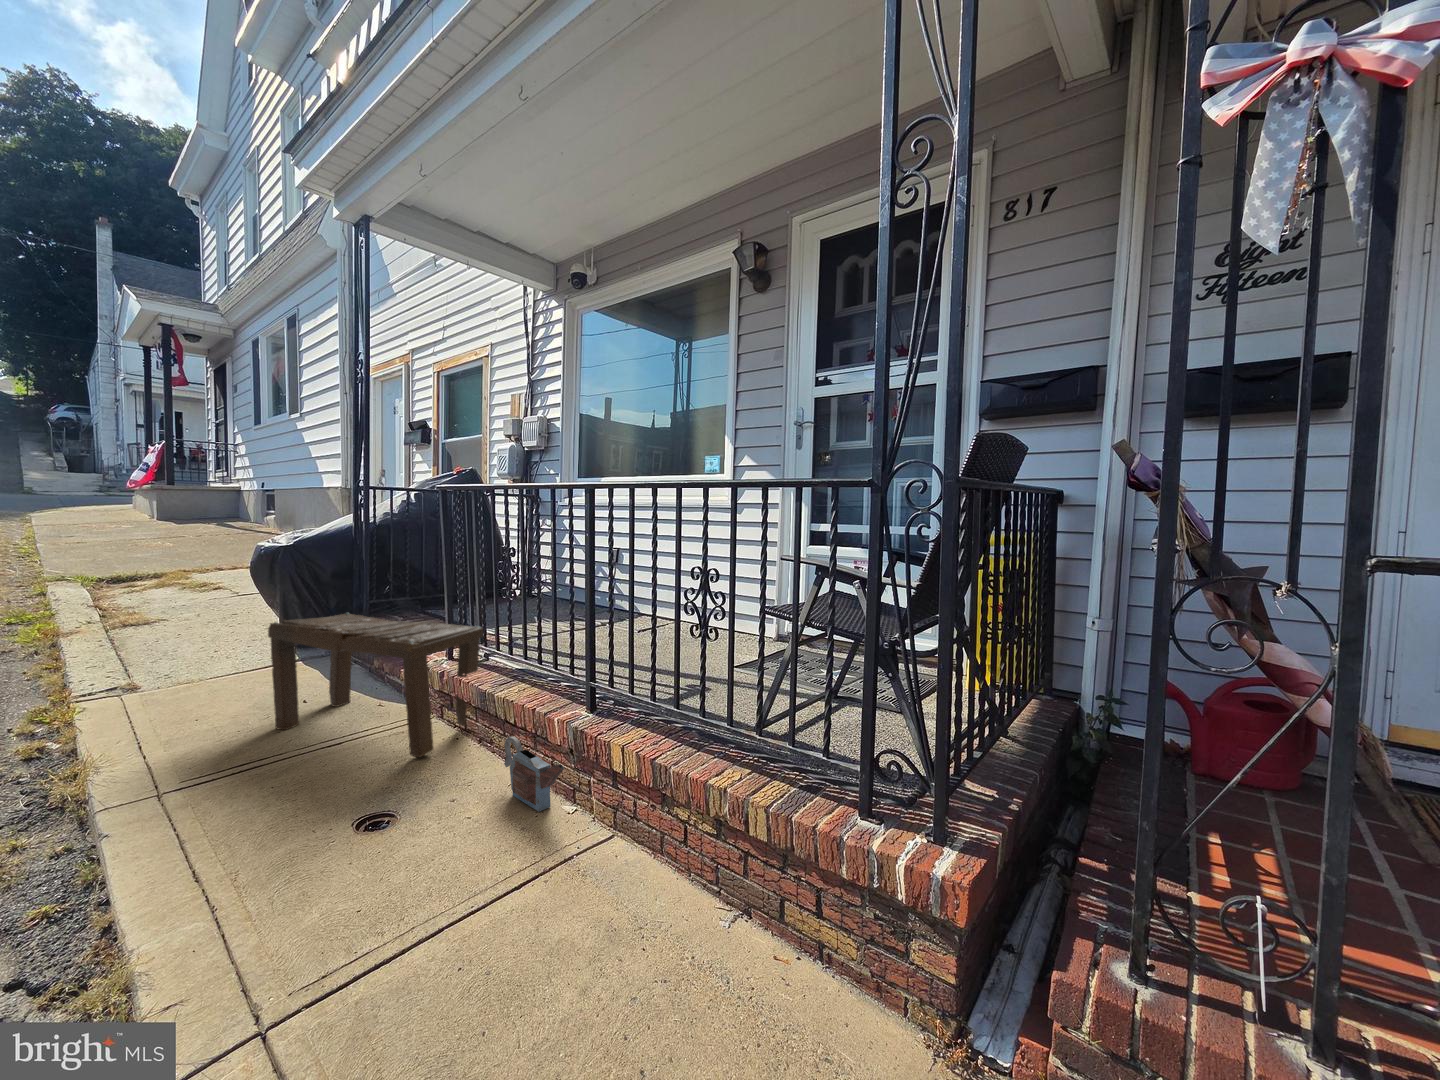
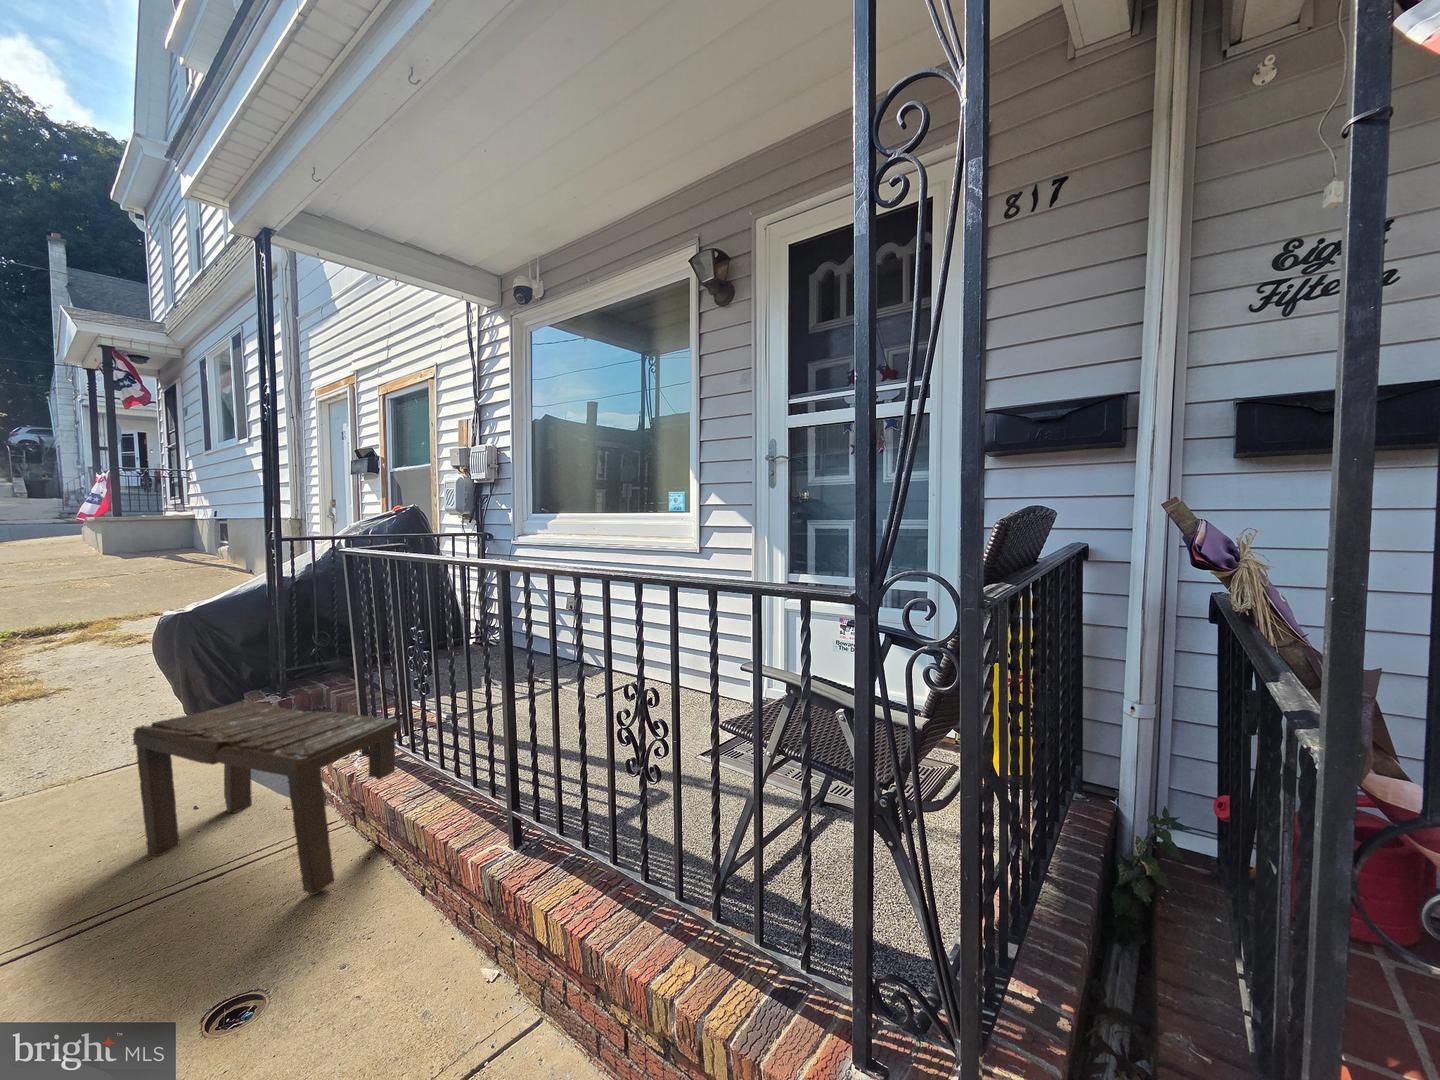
watering can: present [504,736,564,812] -> none [411,877,478,983]

